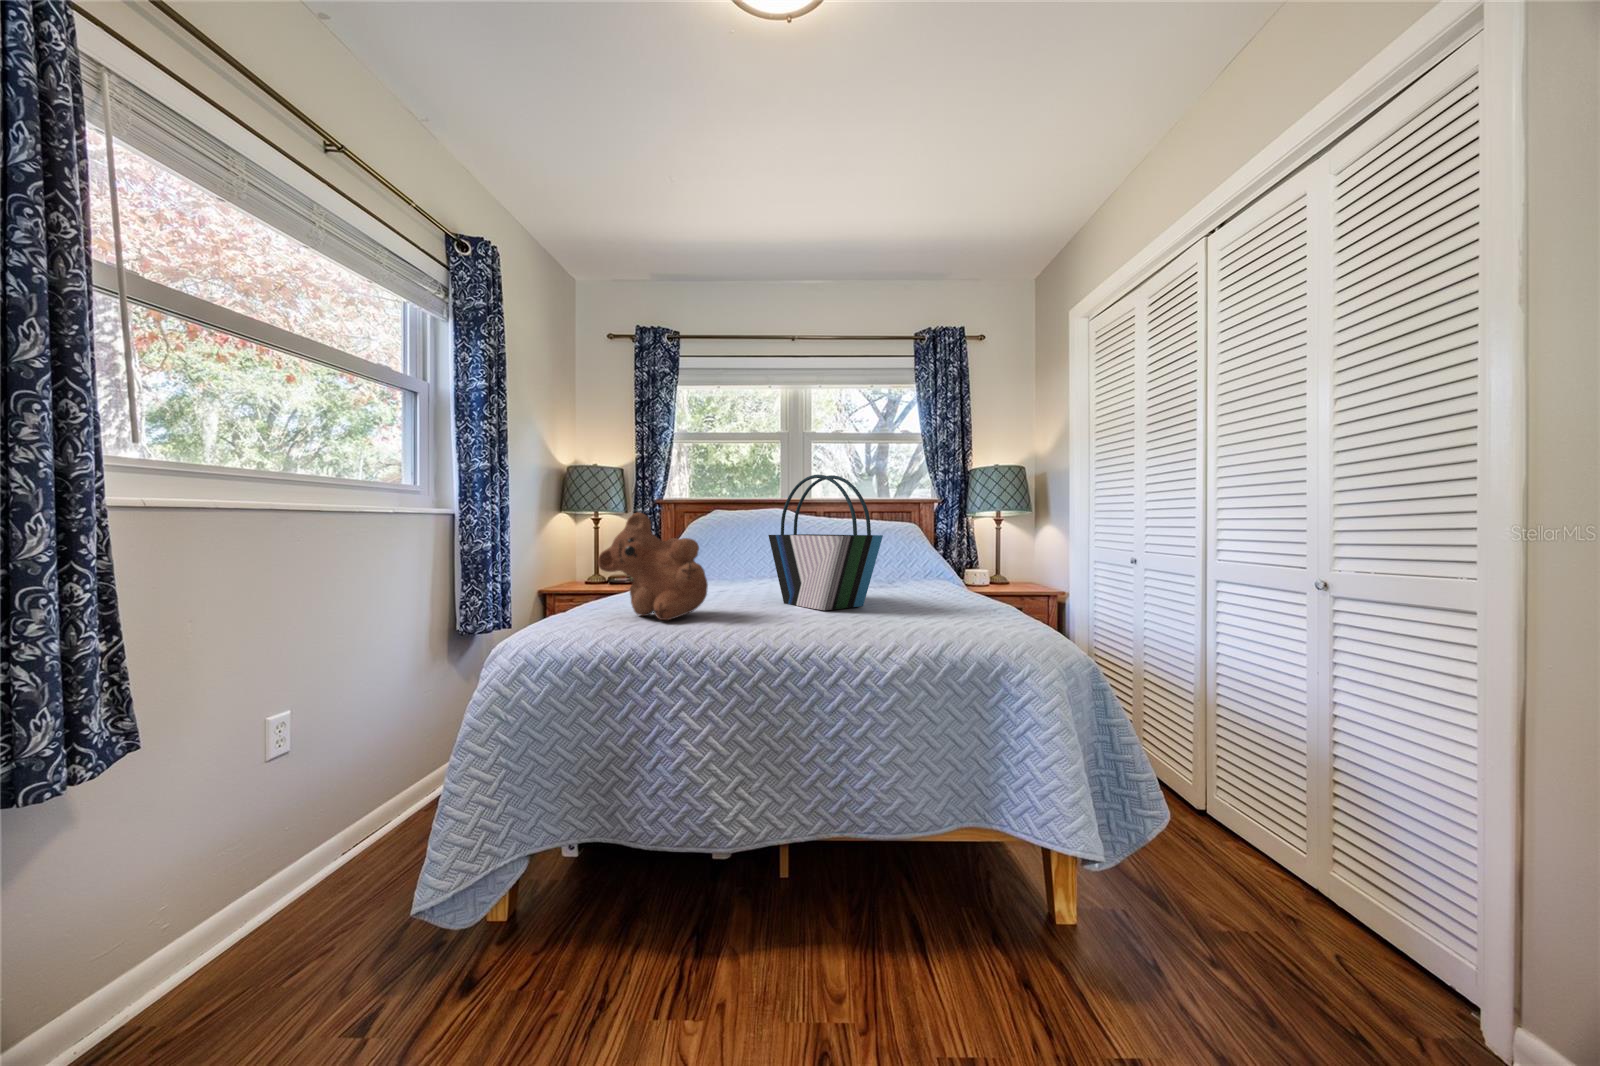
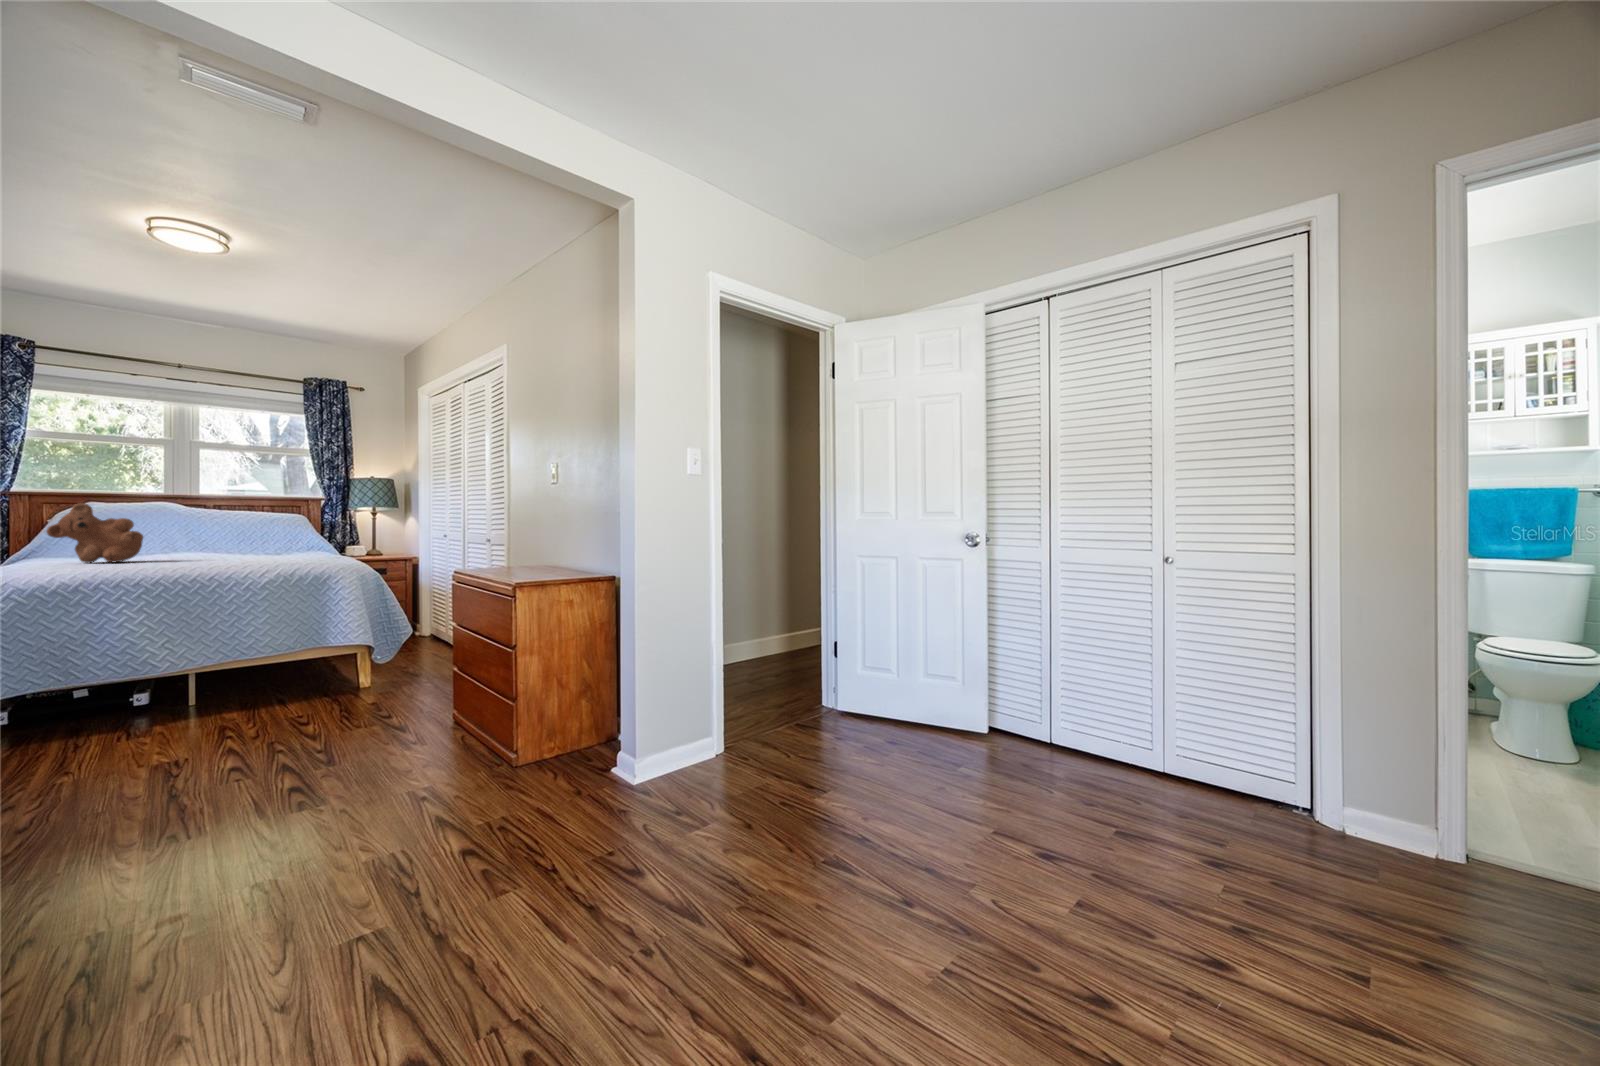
tote bag: present [768,475,883,610] -> none [180,484,268,558]

